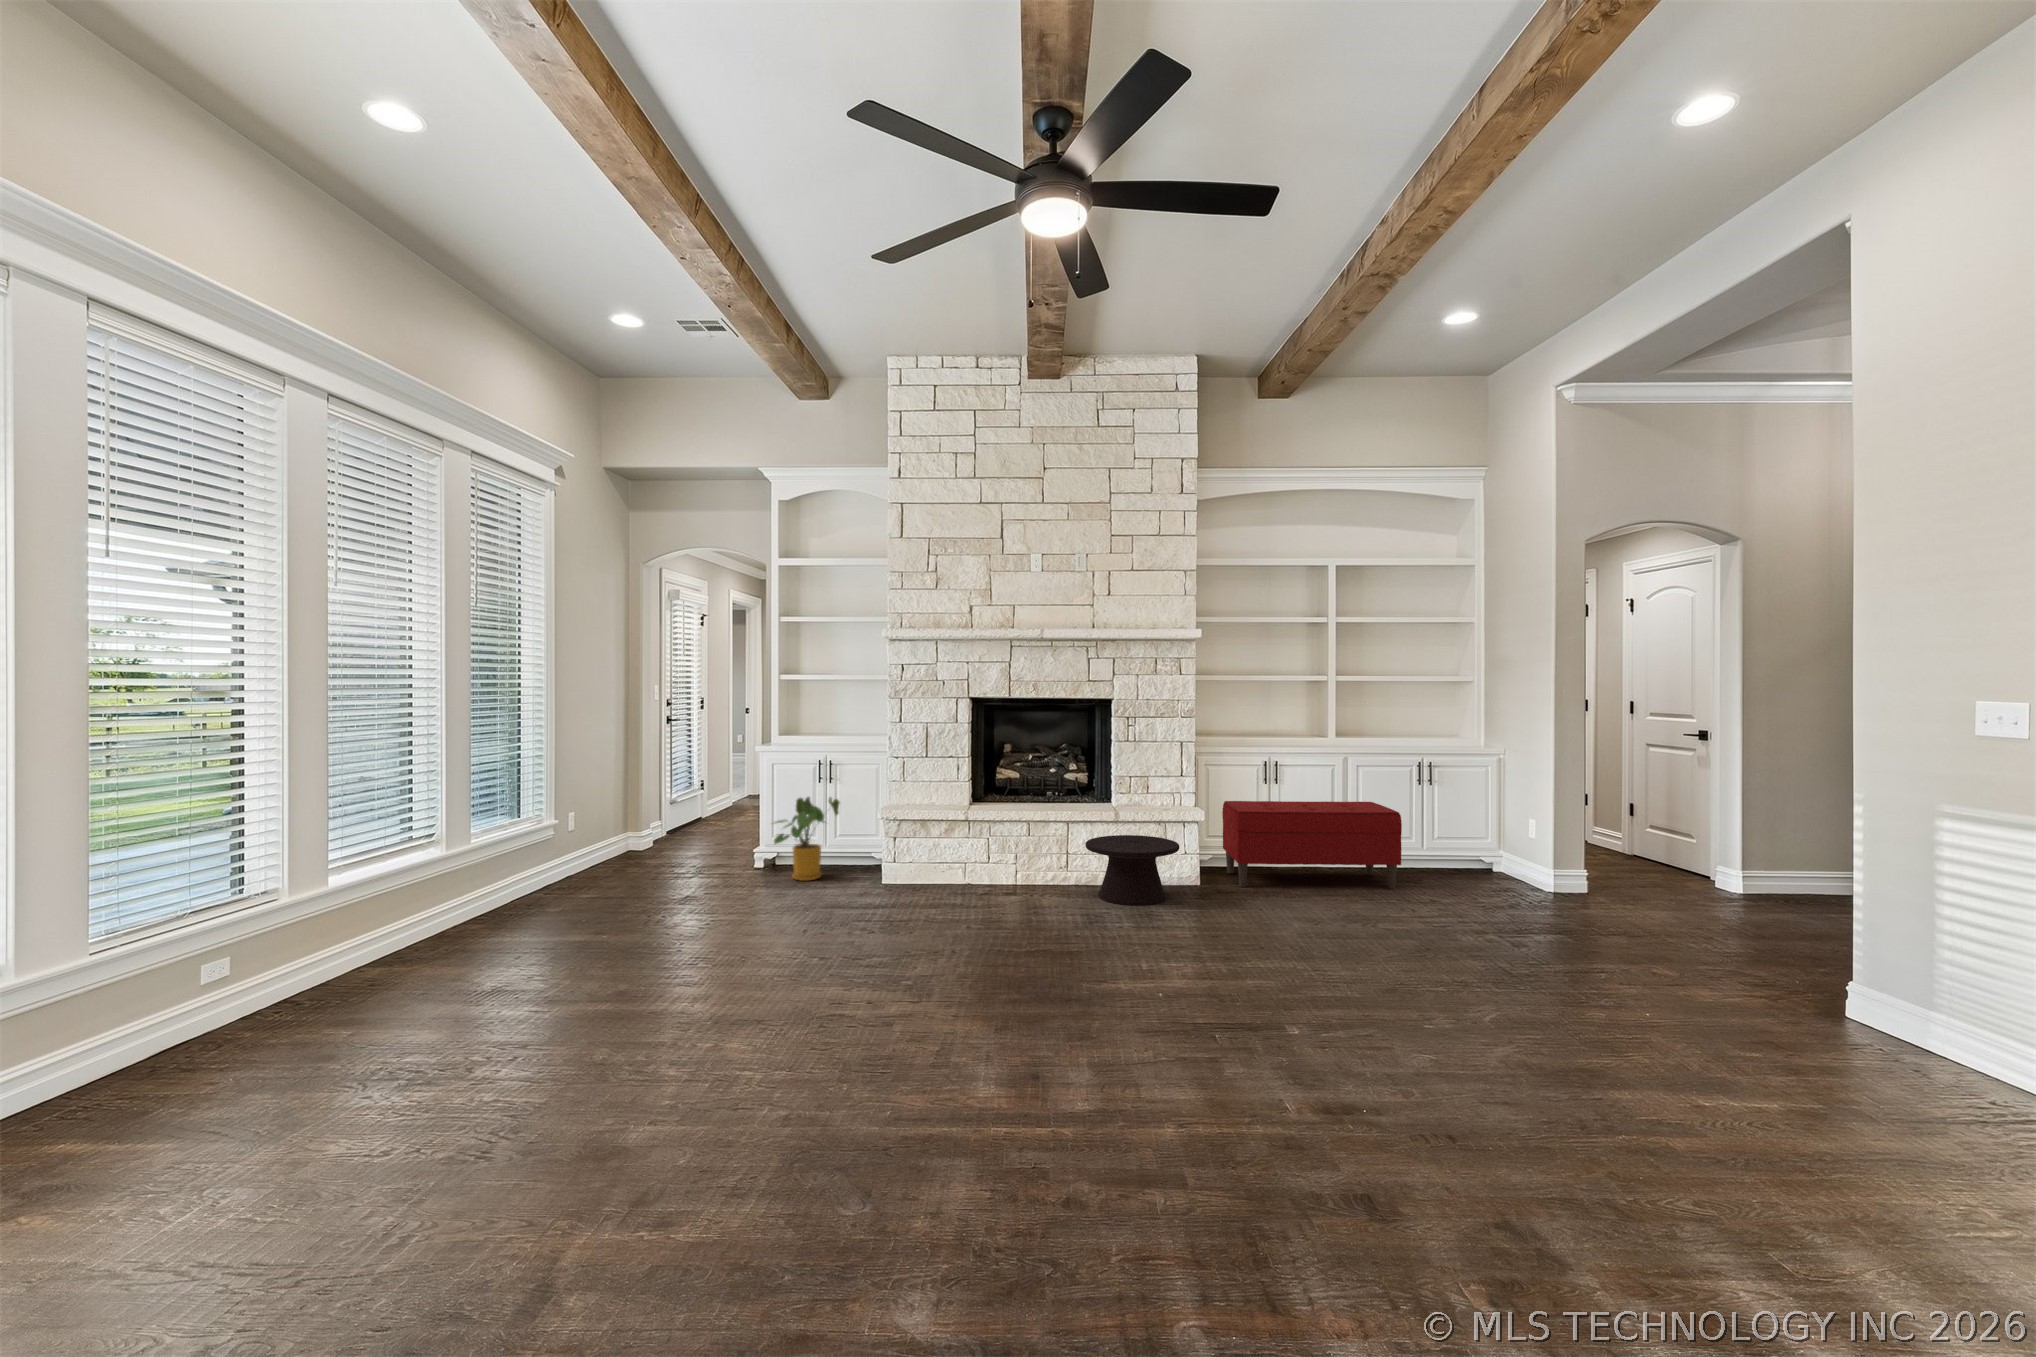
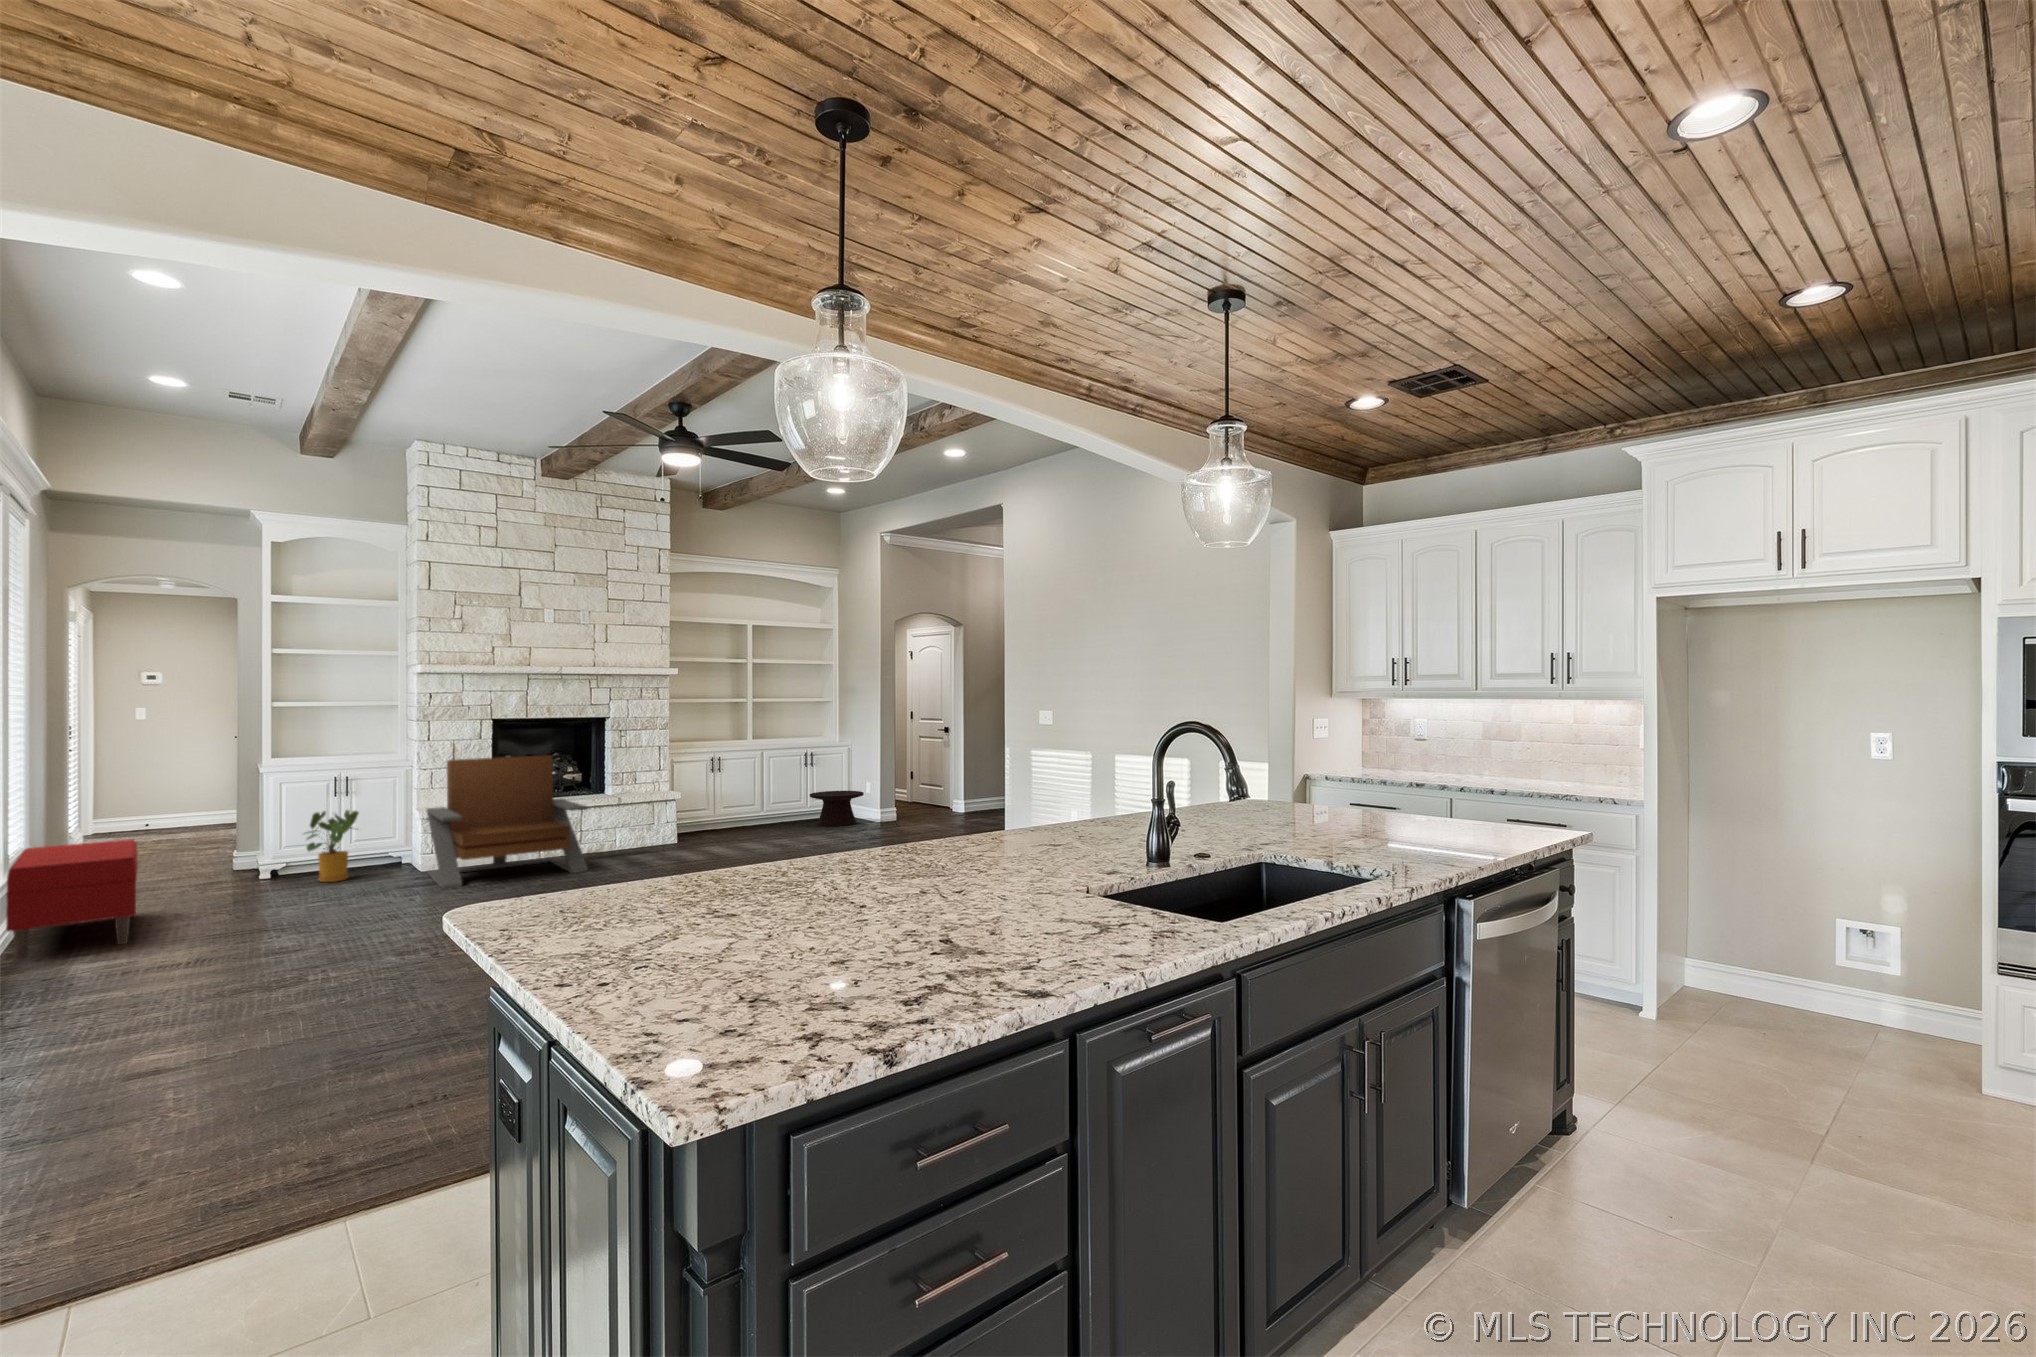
lounge chair: none [856,749,1040,924] -> present [427,755,588,889]
bench: present [1222,801,1402,888] -> present [6,839,138,959]
side table: present [1085,835,1179,905] -> present [810,791,864,826]

